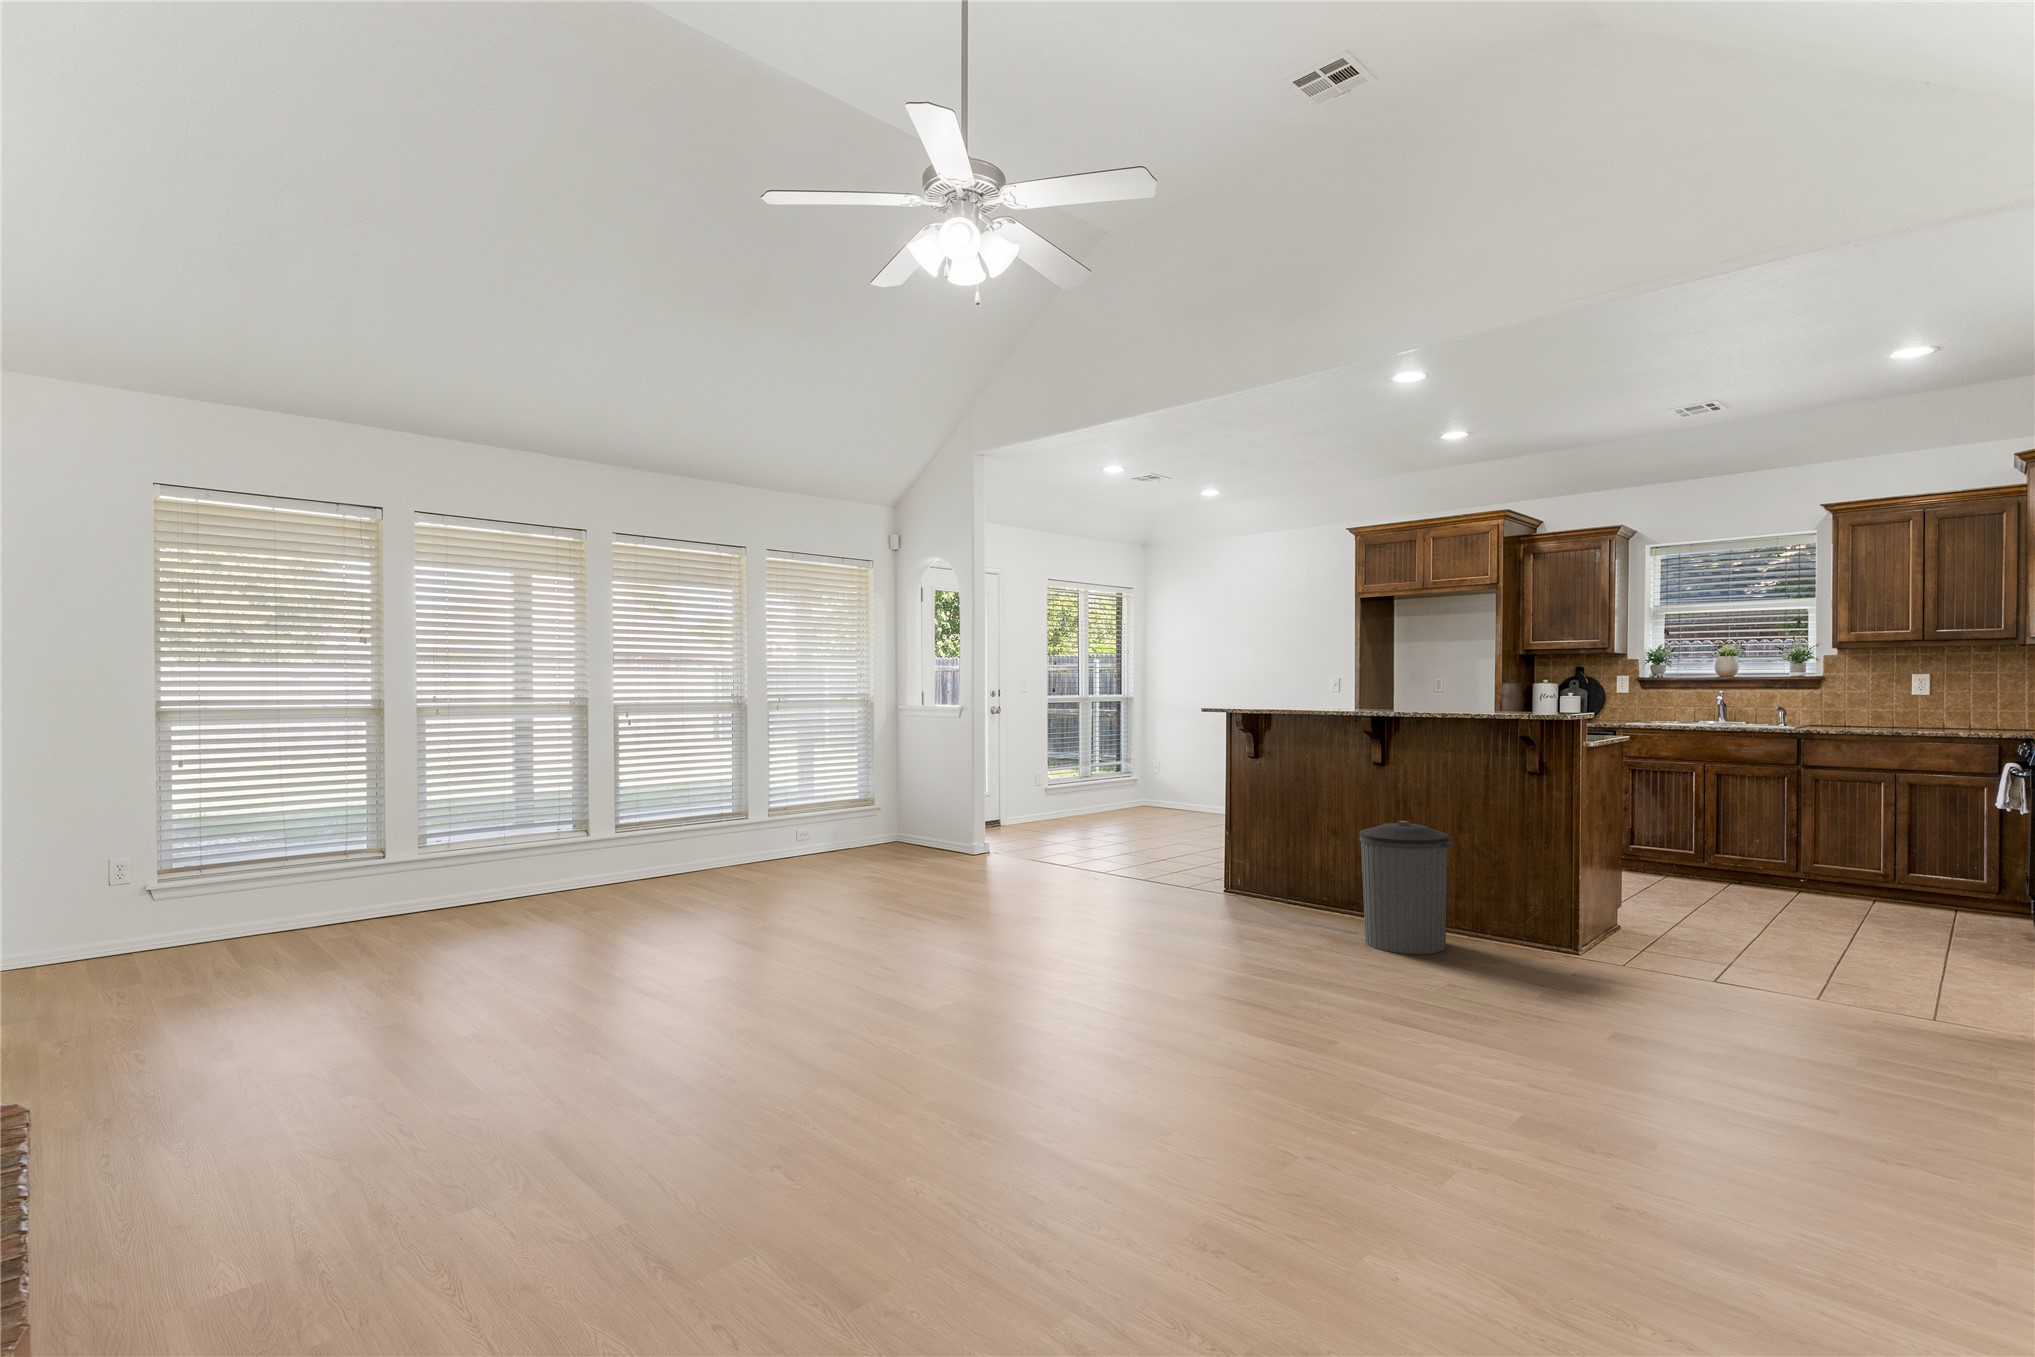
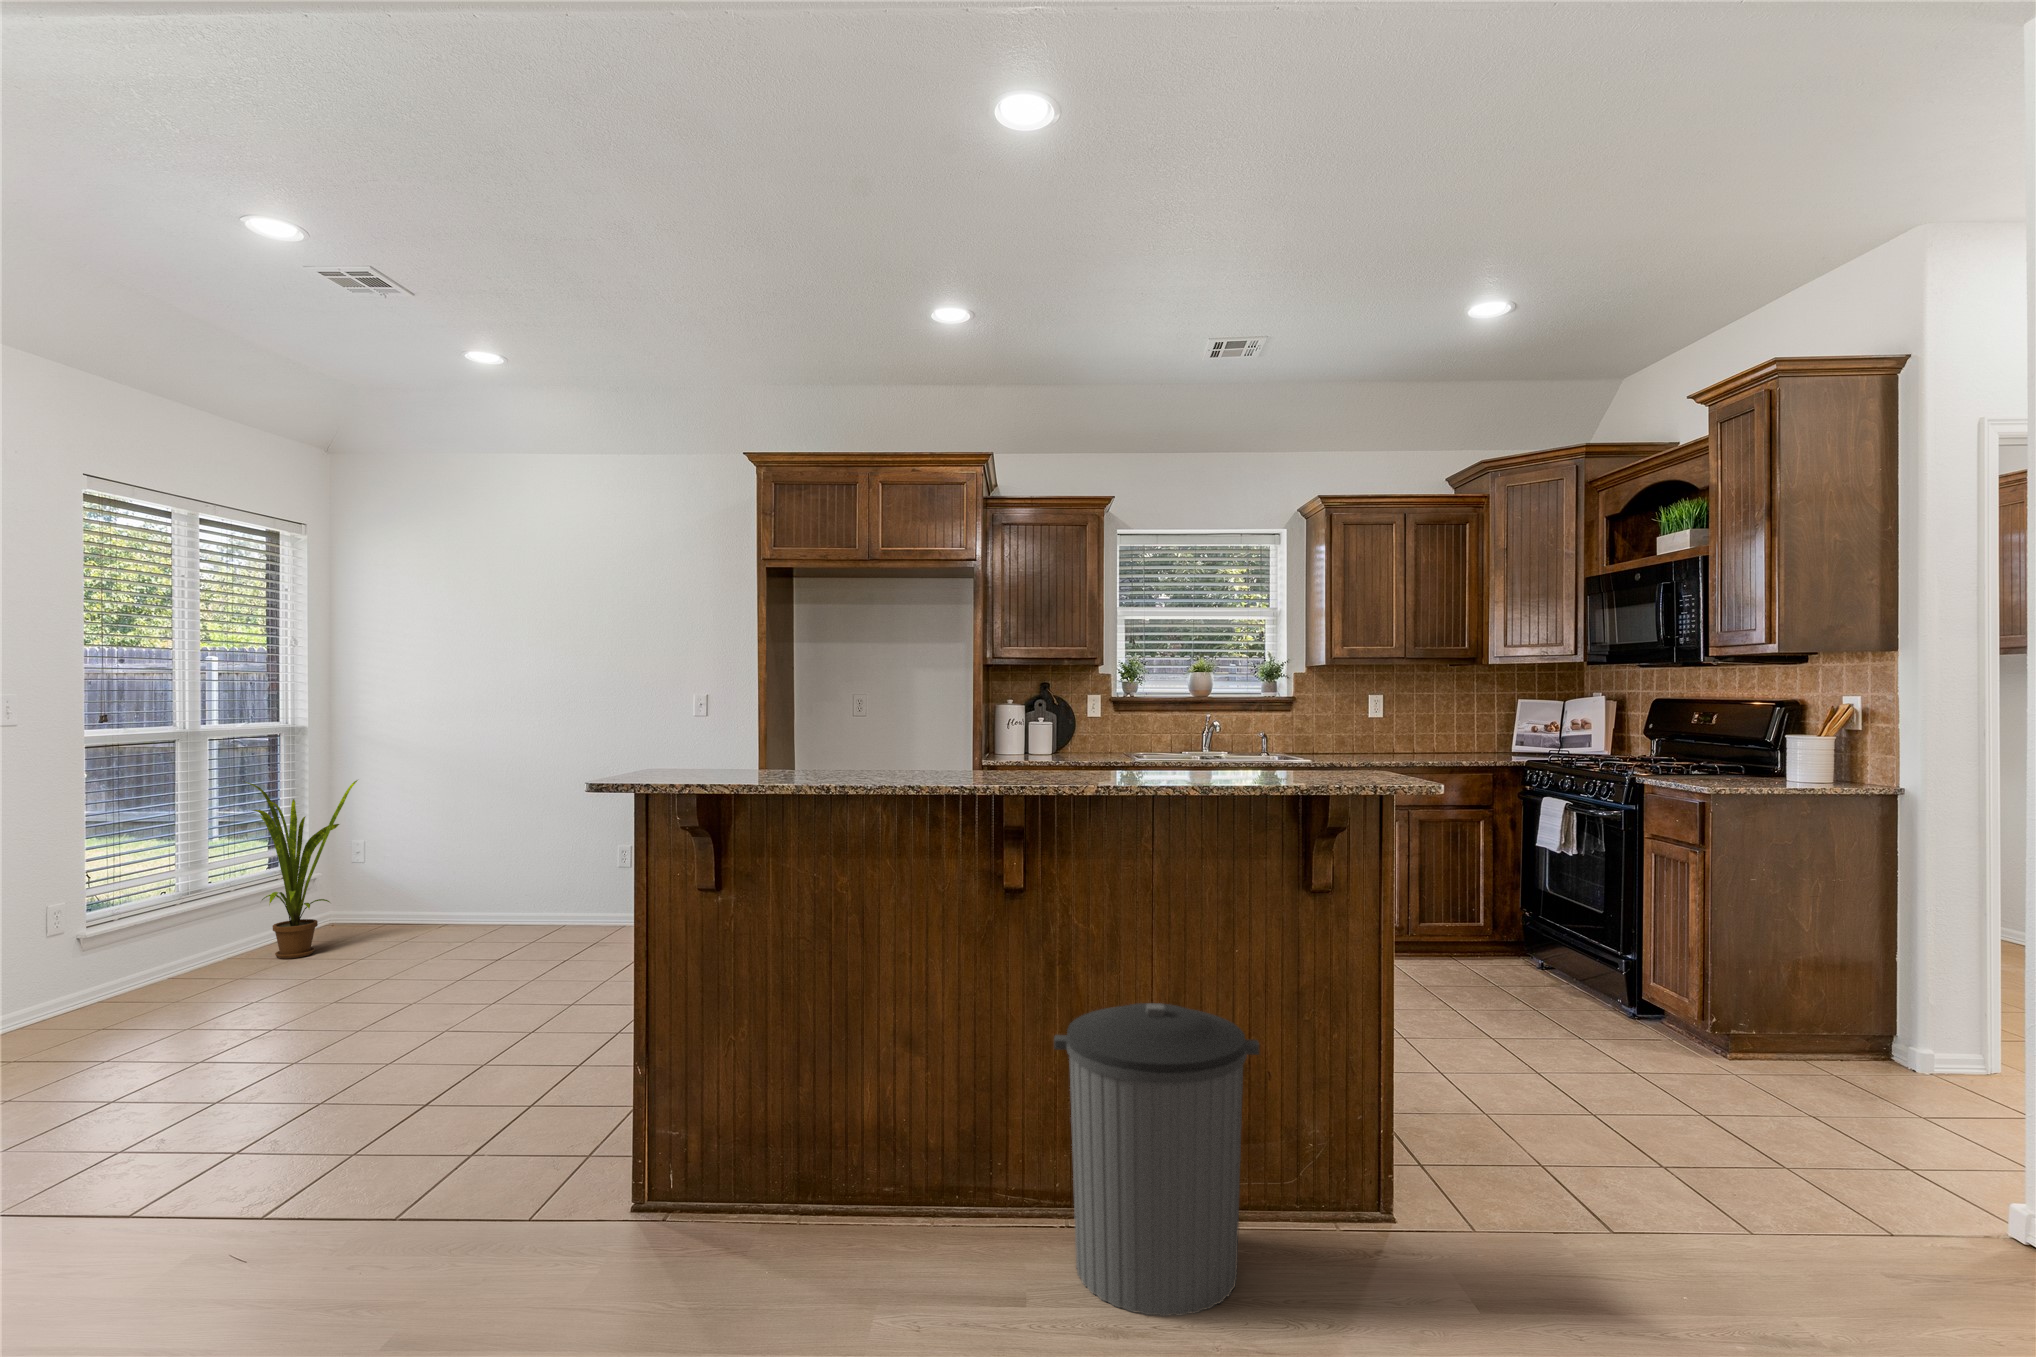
house plant: none [1106,724,1157,816] -> present [245,780,358,959]

